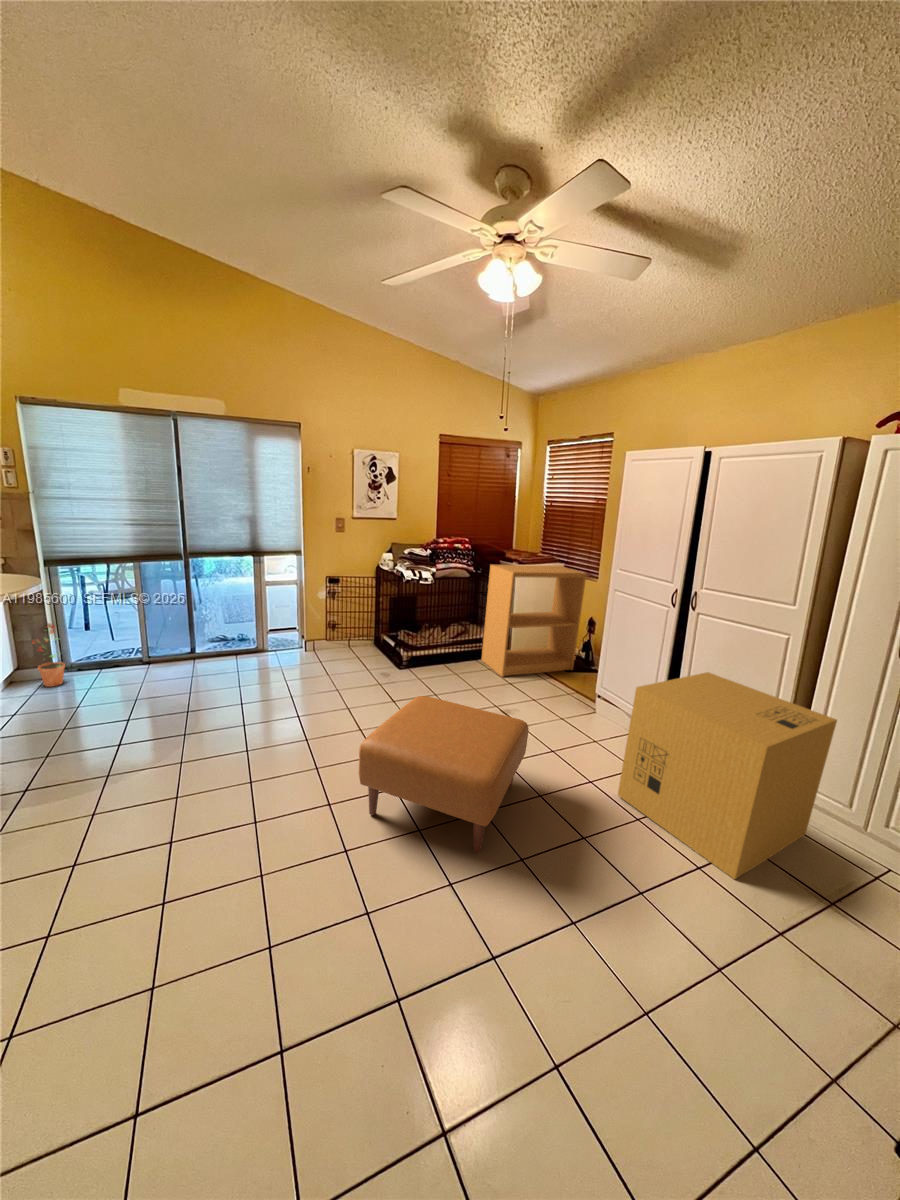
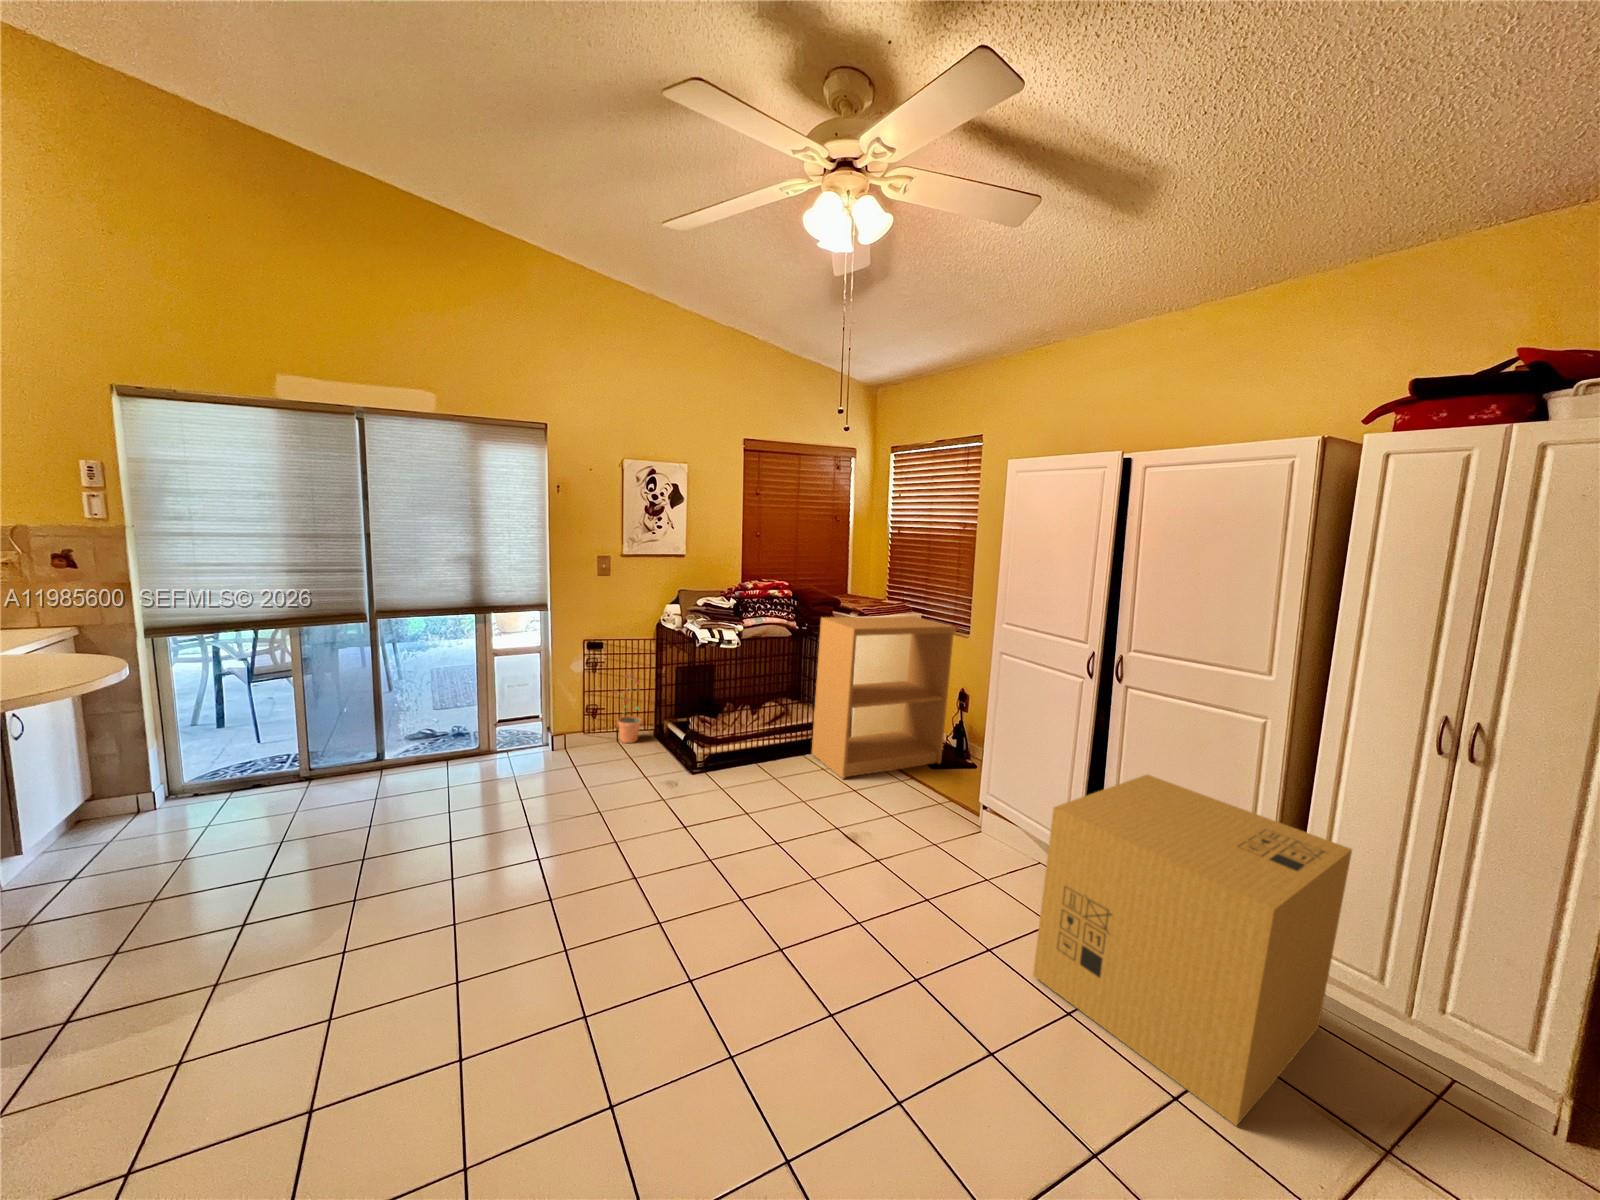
potted plant: present [32,623,65,687] -> present [612,673,641,743]
ottoman: present [359,696,529,853] -> none [628,829,894,1108]

